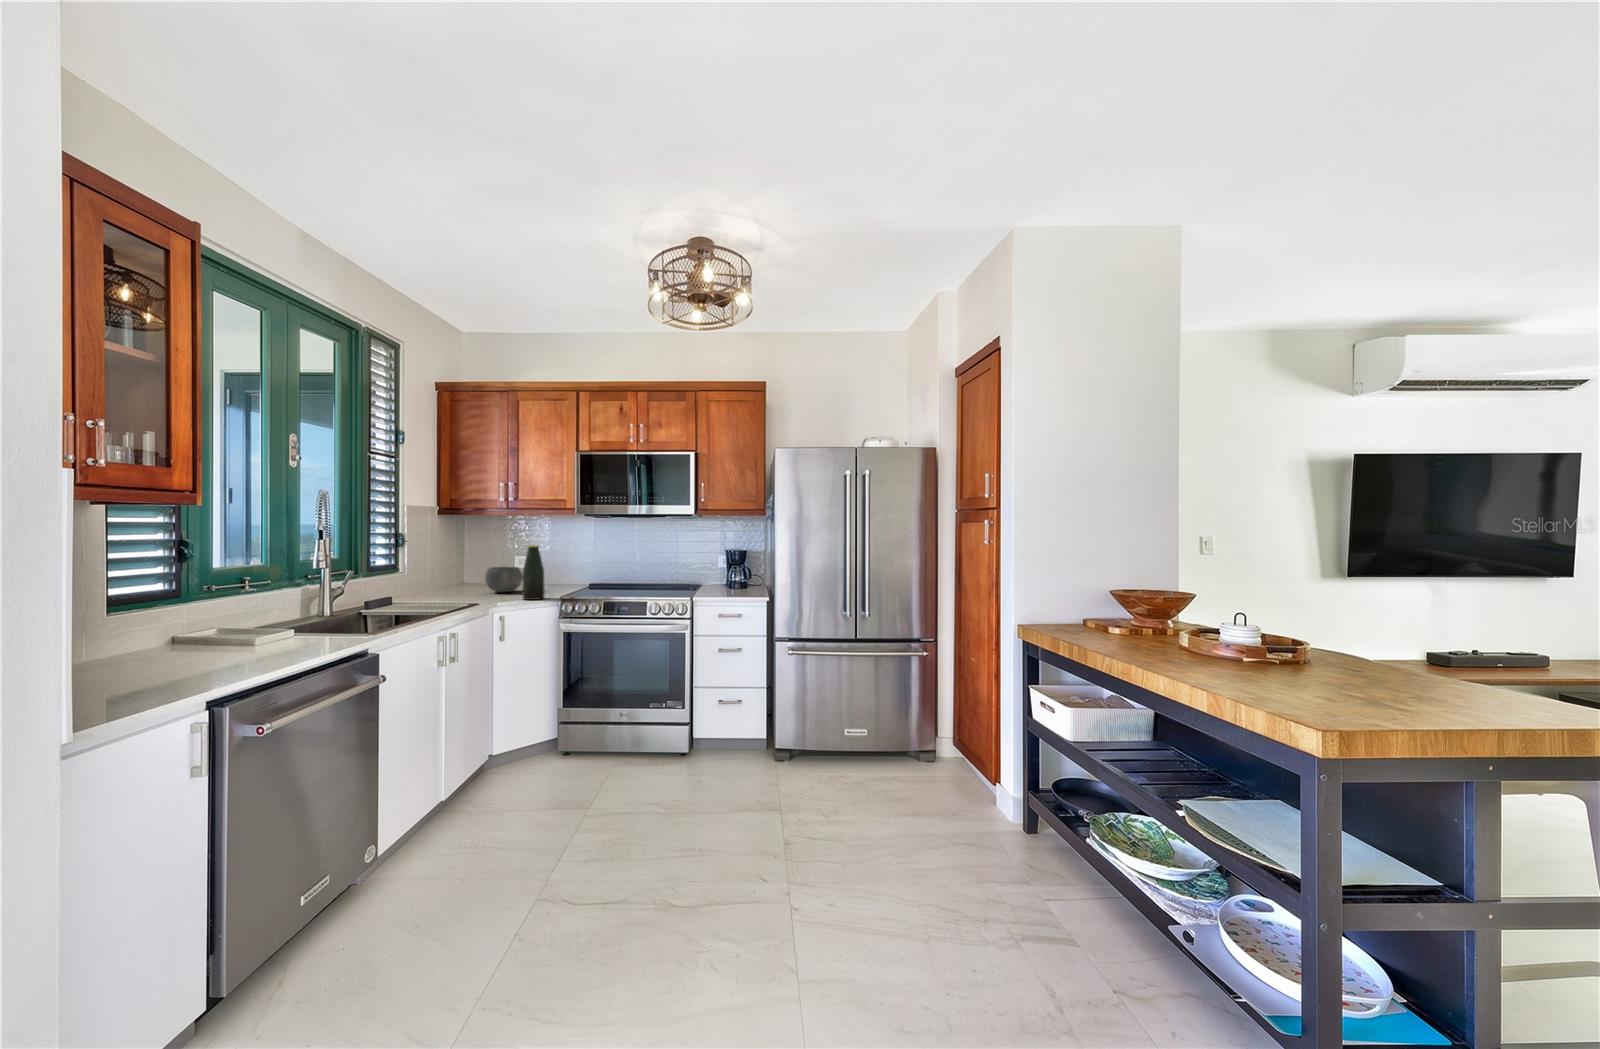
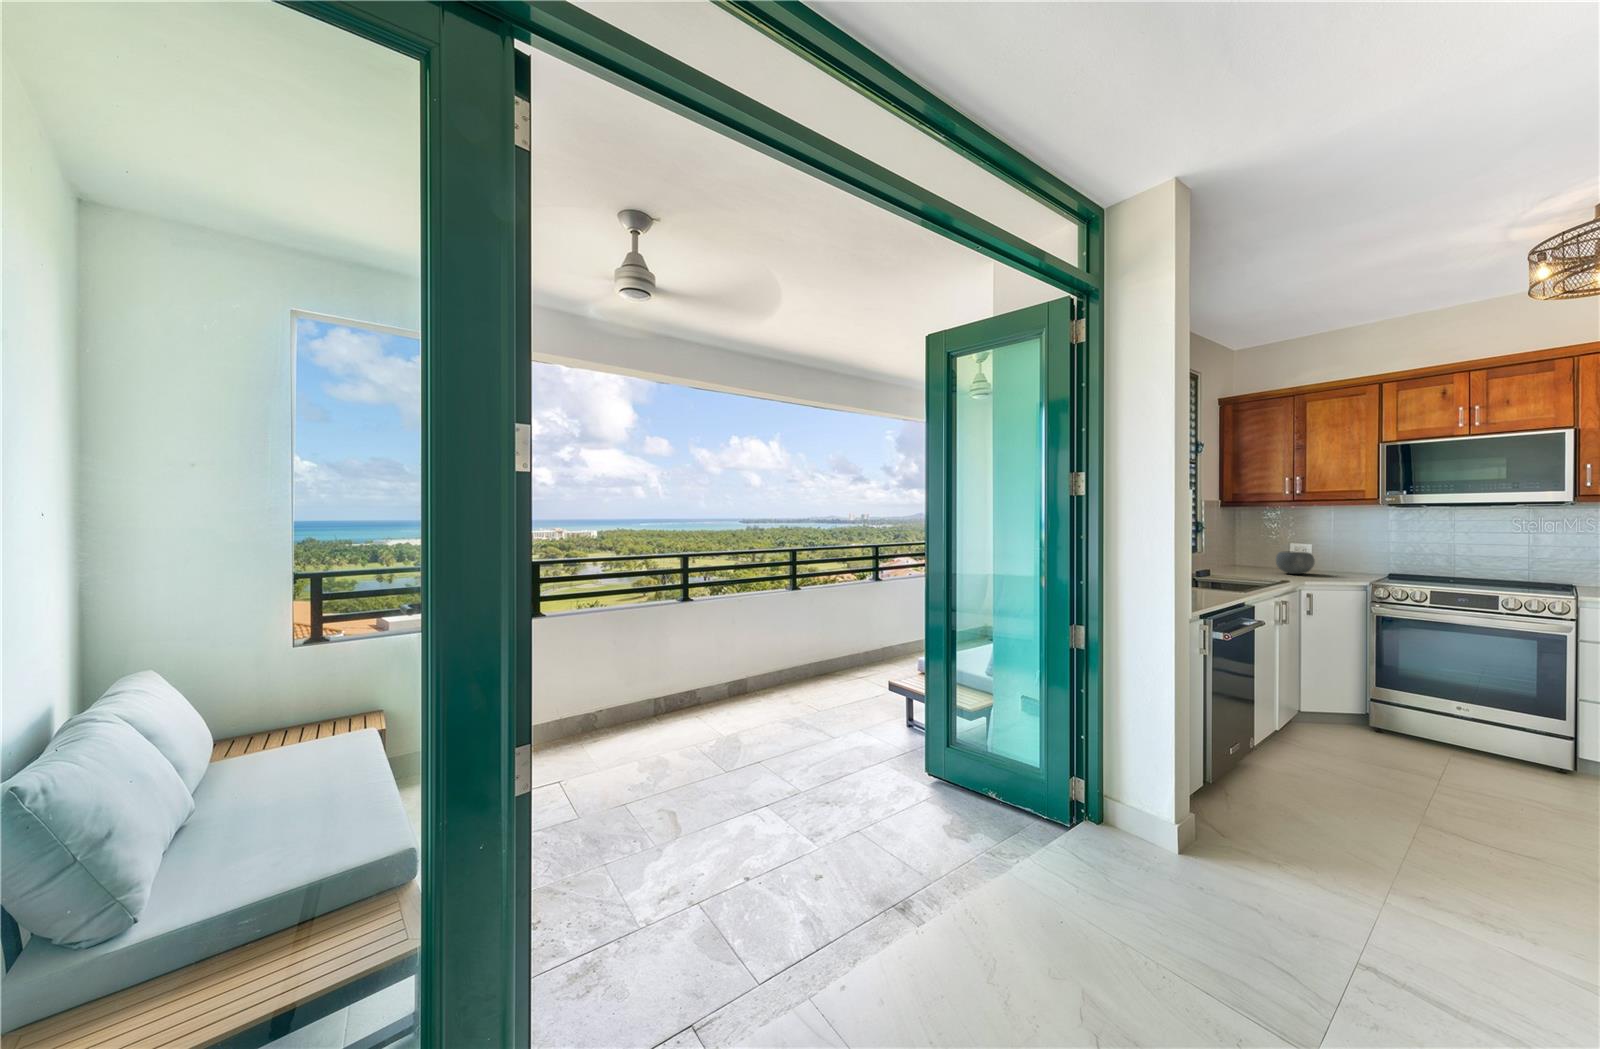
bottle: present [523,545,544,600] -> none [1329,533,1353,583]

